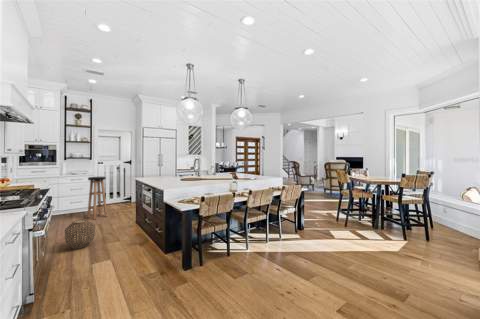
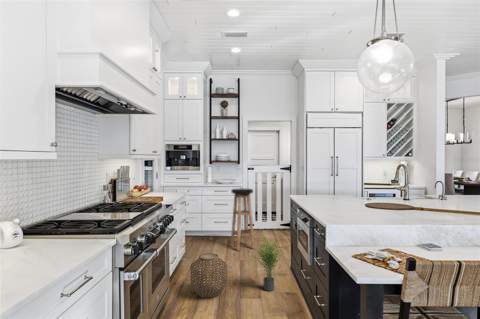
potted plant: none [109,202,135,236] -> present [255,242,280,291]

